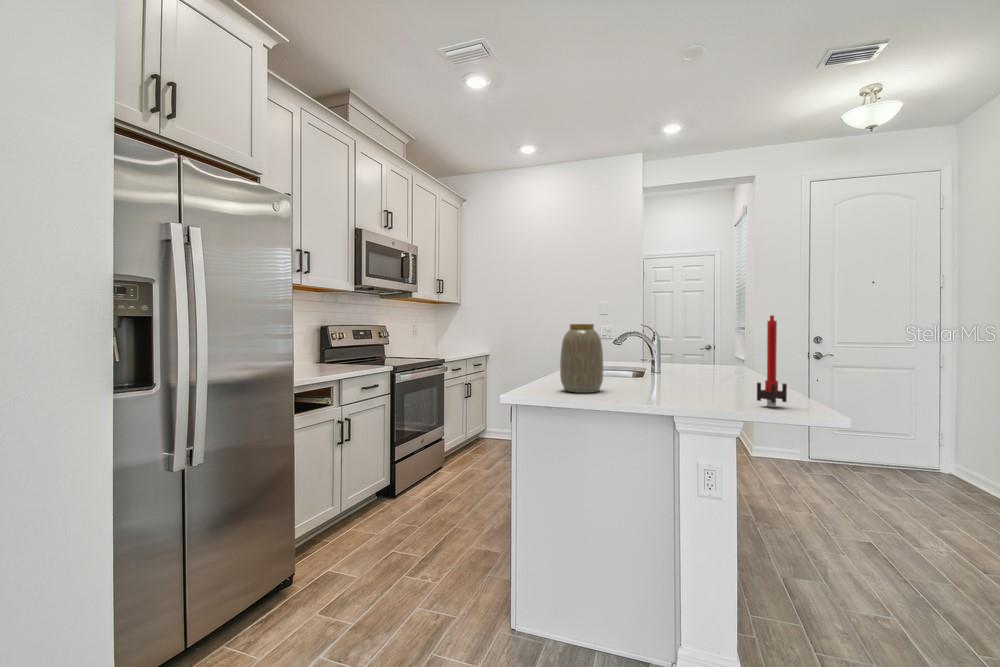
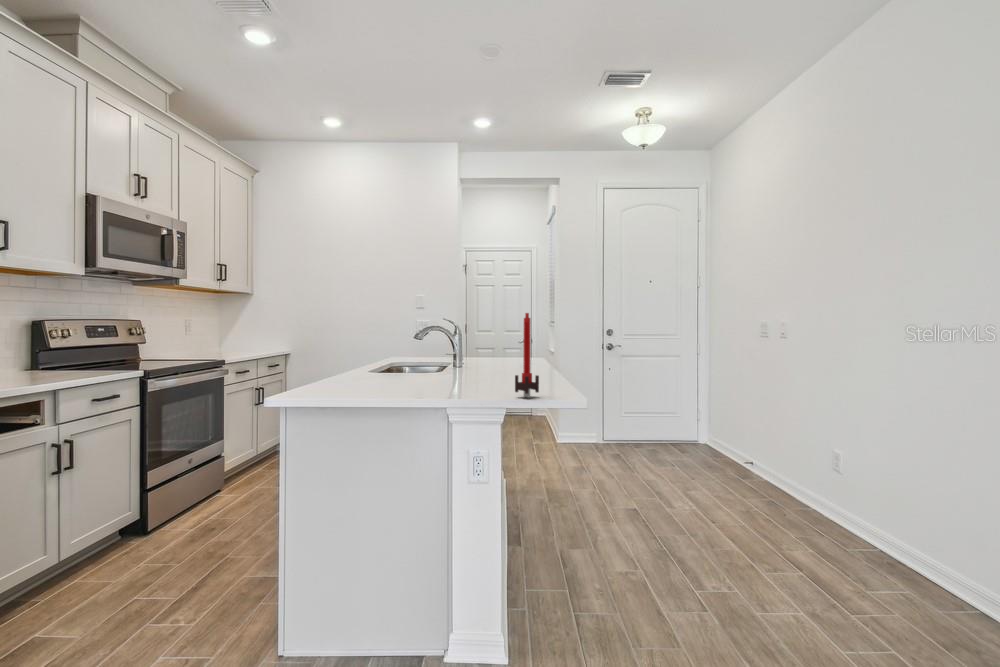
vase: present [560,324,603,393] -> none [337,320,384,392]

